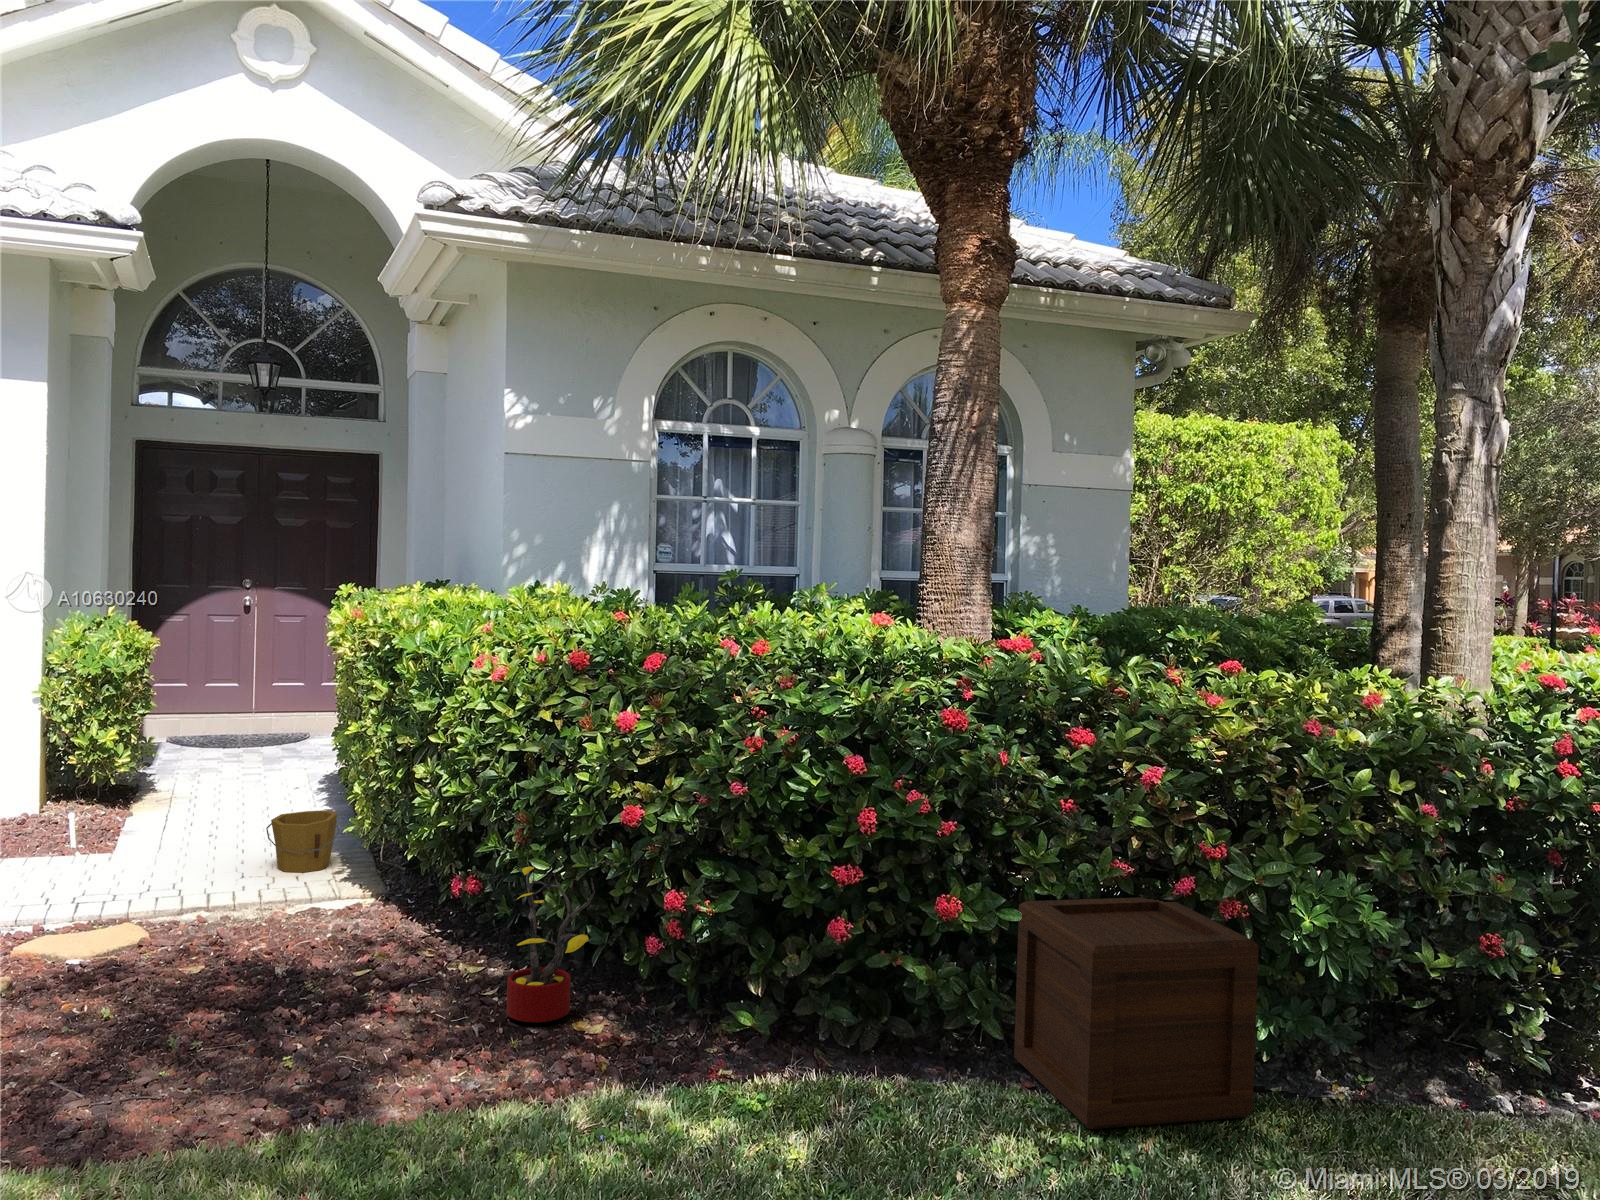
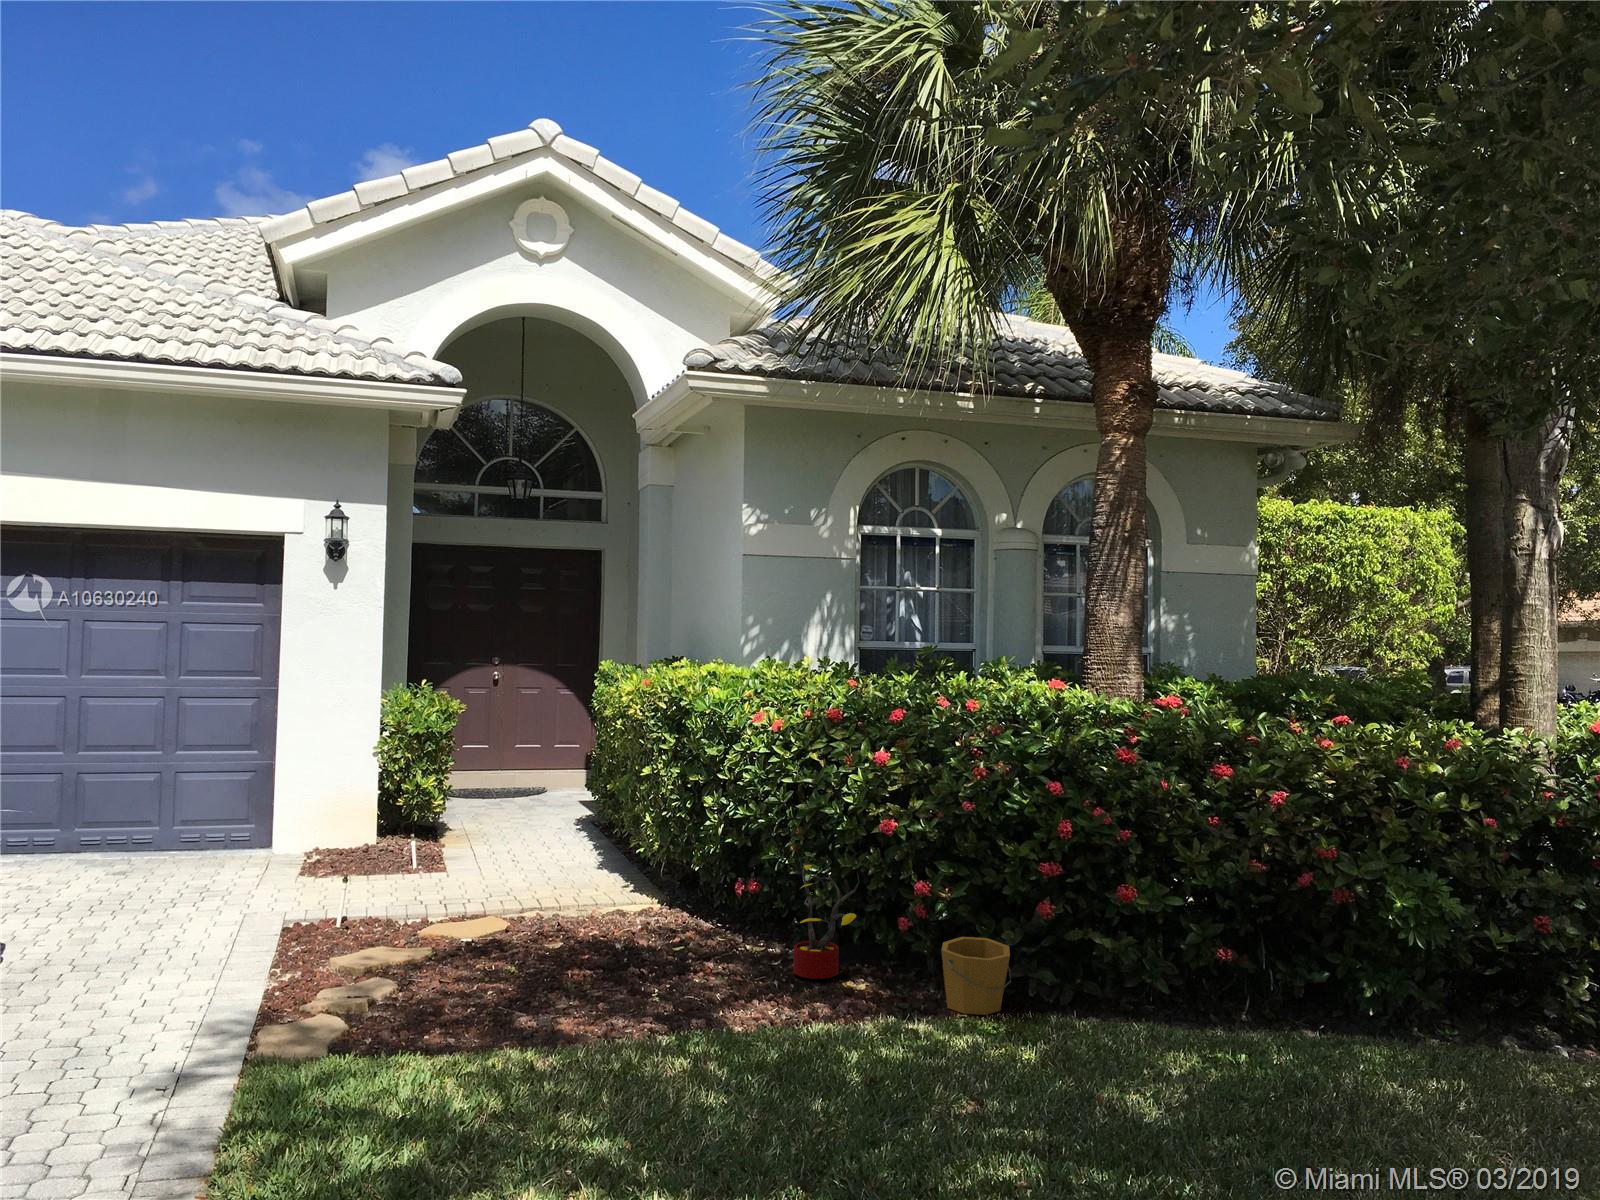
bucket: present [266,810,339,872] -> present [941,937,1011,1015]
wooden crate: present [1014,897,1259,1129] -> none [1177,891,1362,1054]

